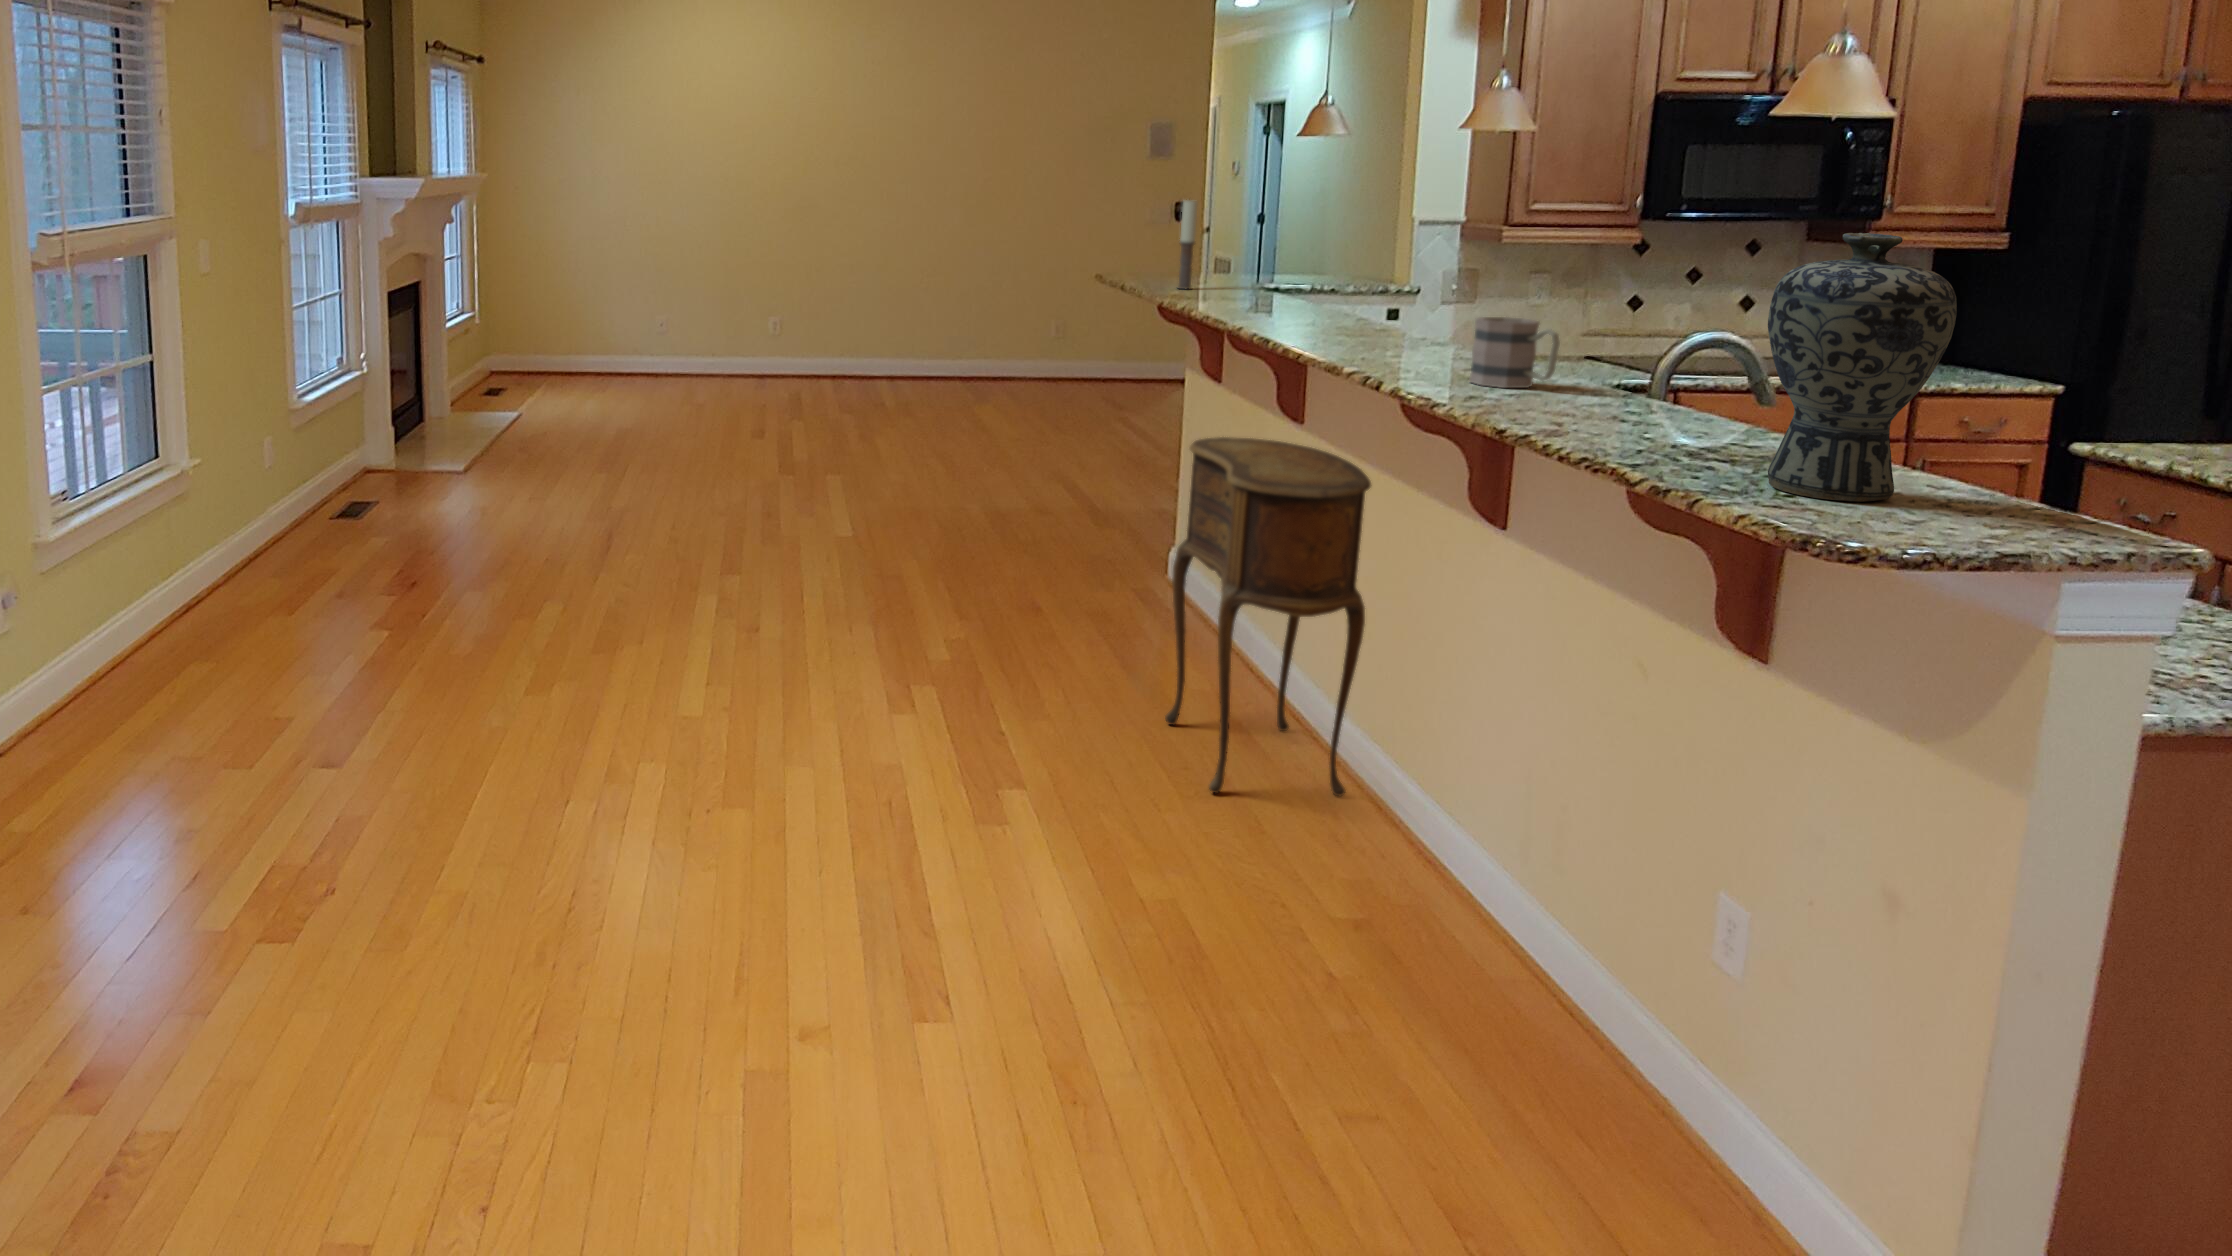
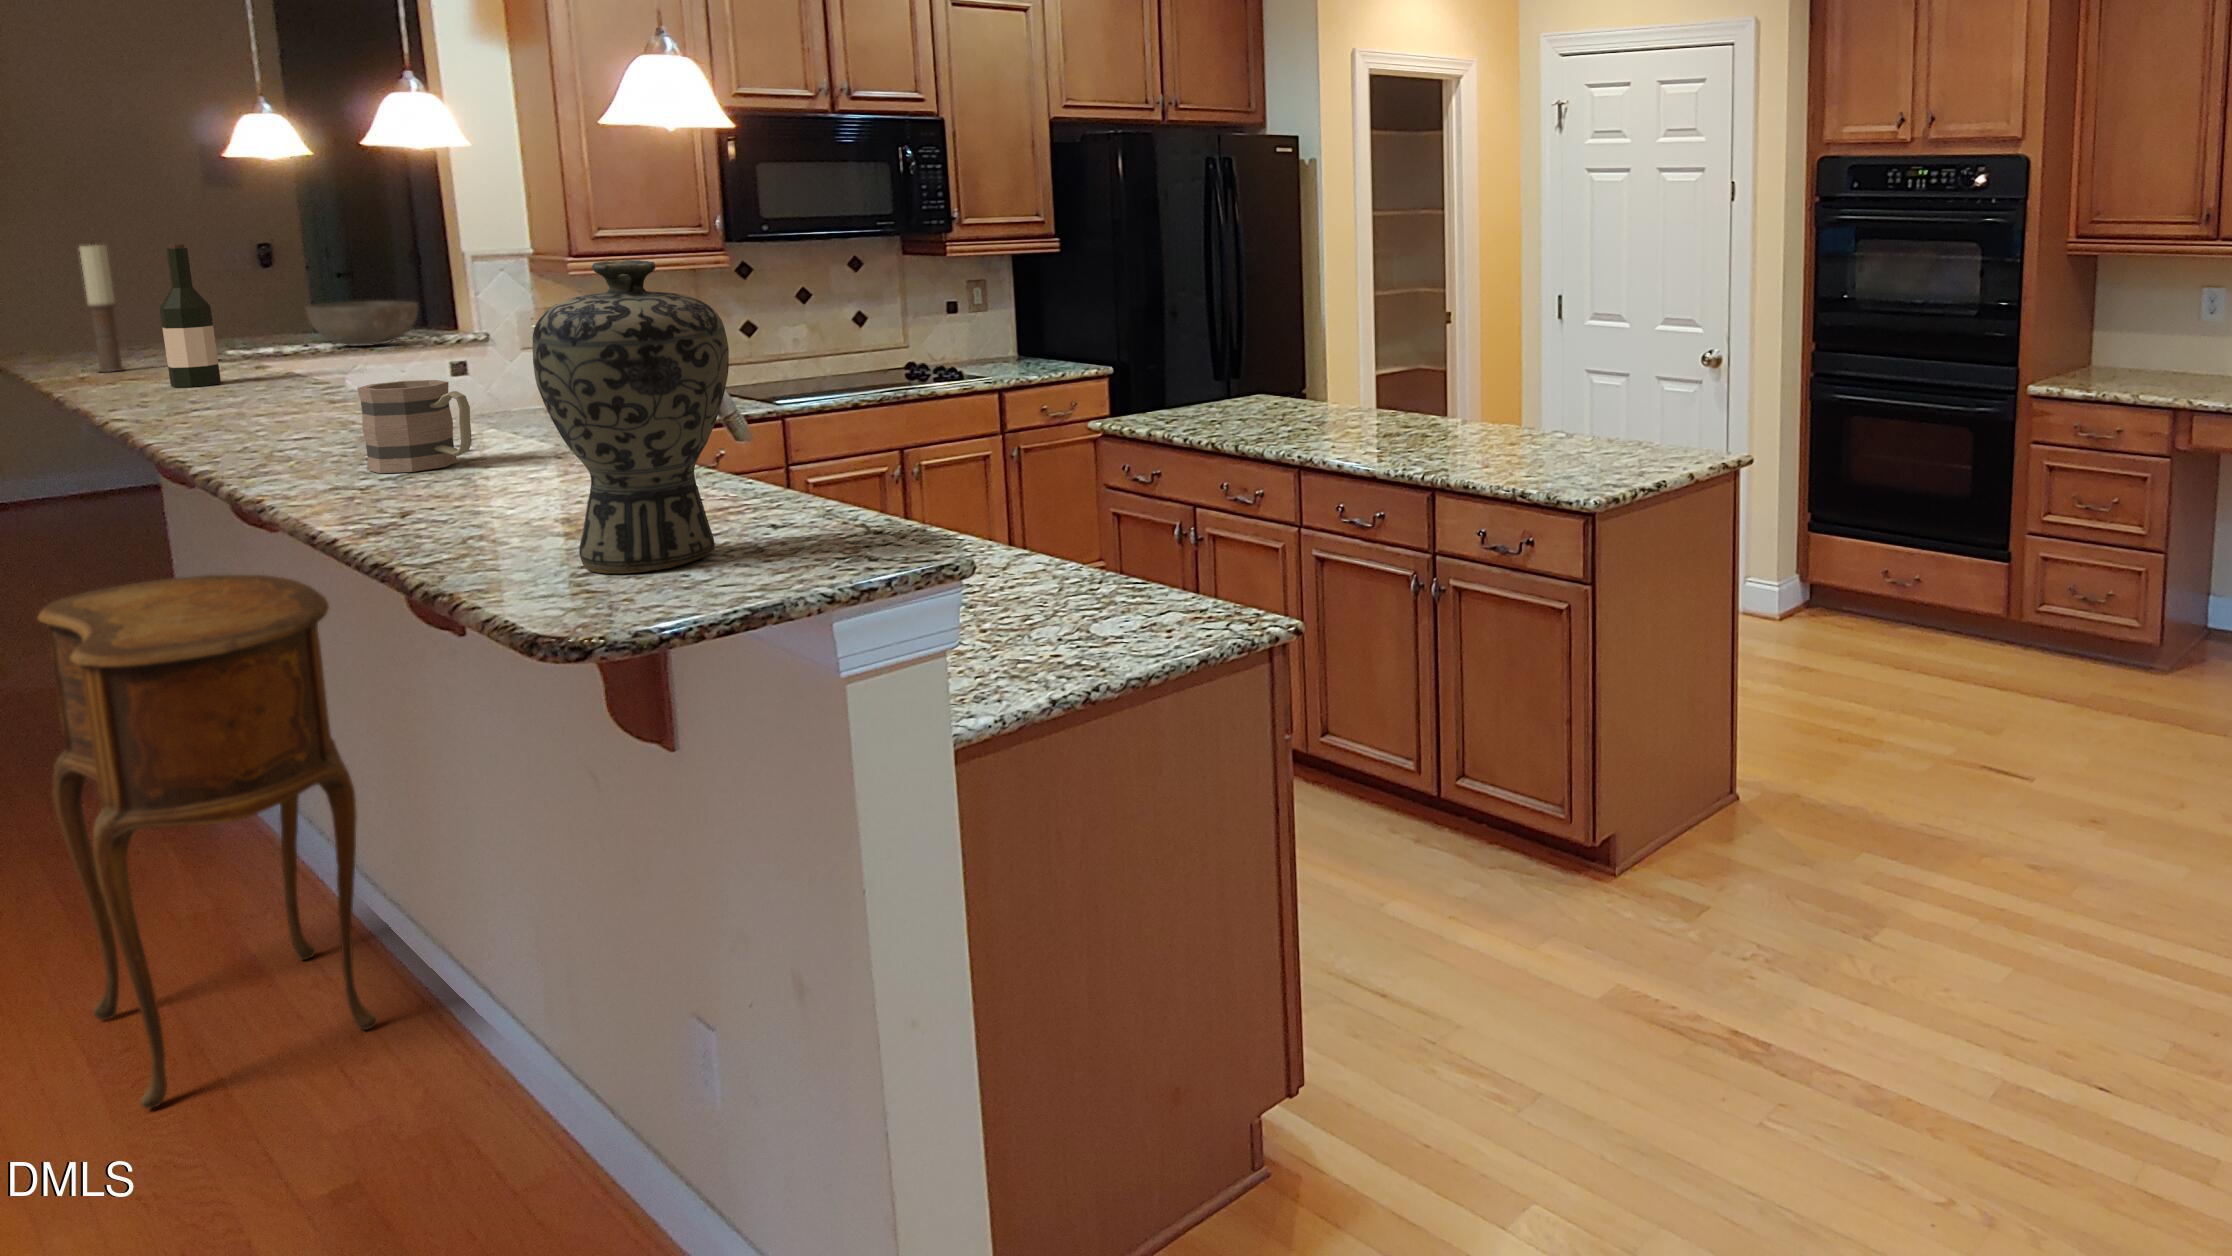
wine bottle: none [1237,202,1271,305] -> present [160,244,221,387]
bowl: none [1290,251,1366,287] -> present [305,301,418,346]

